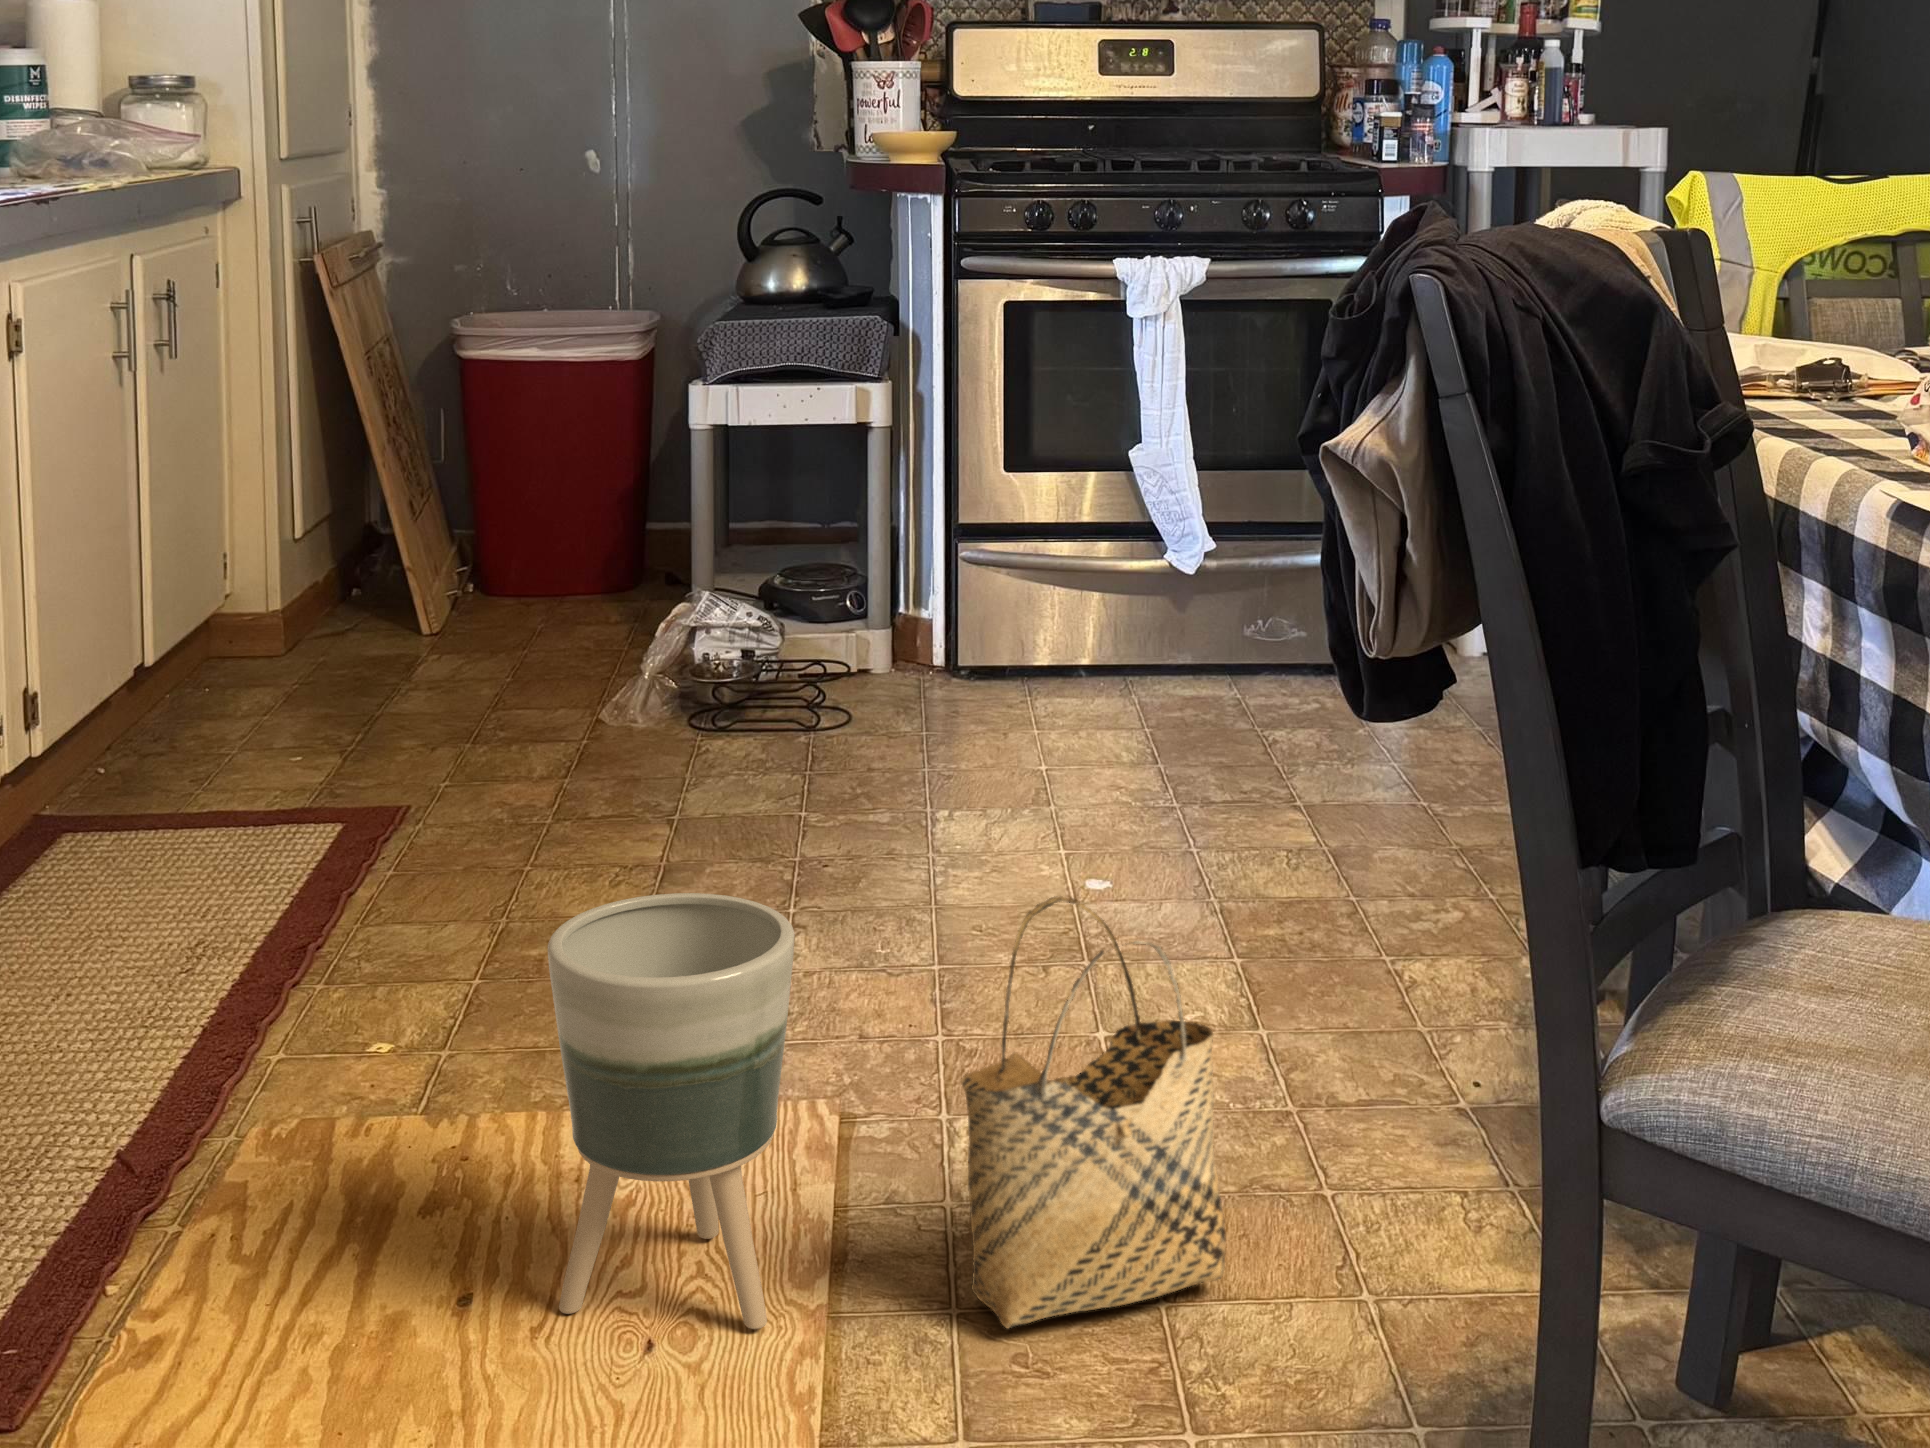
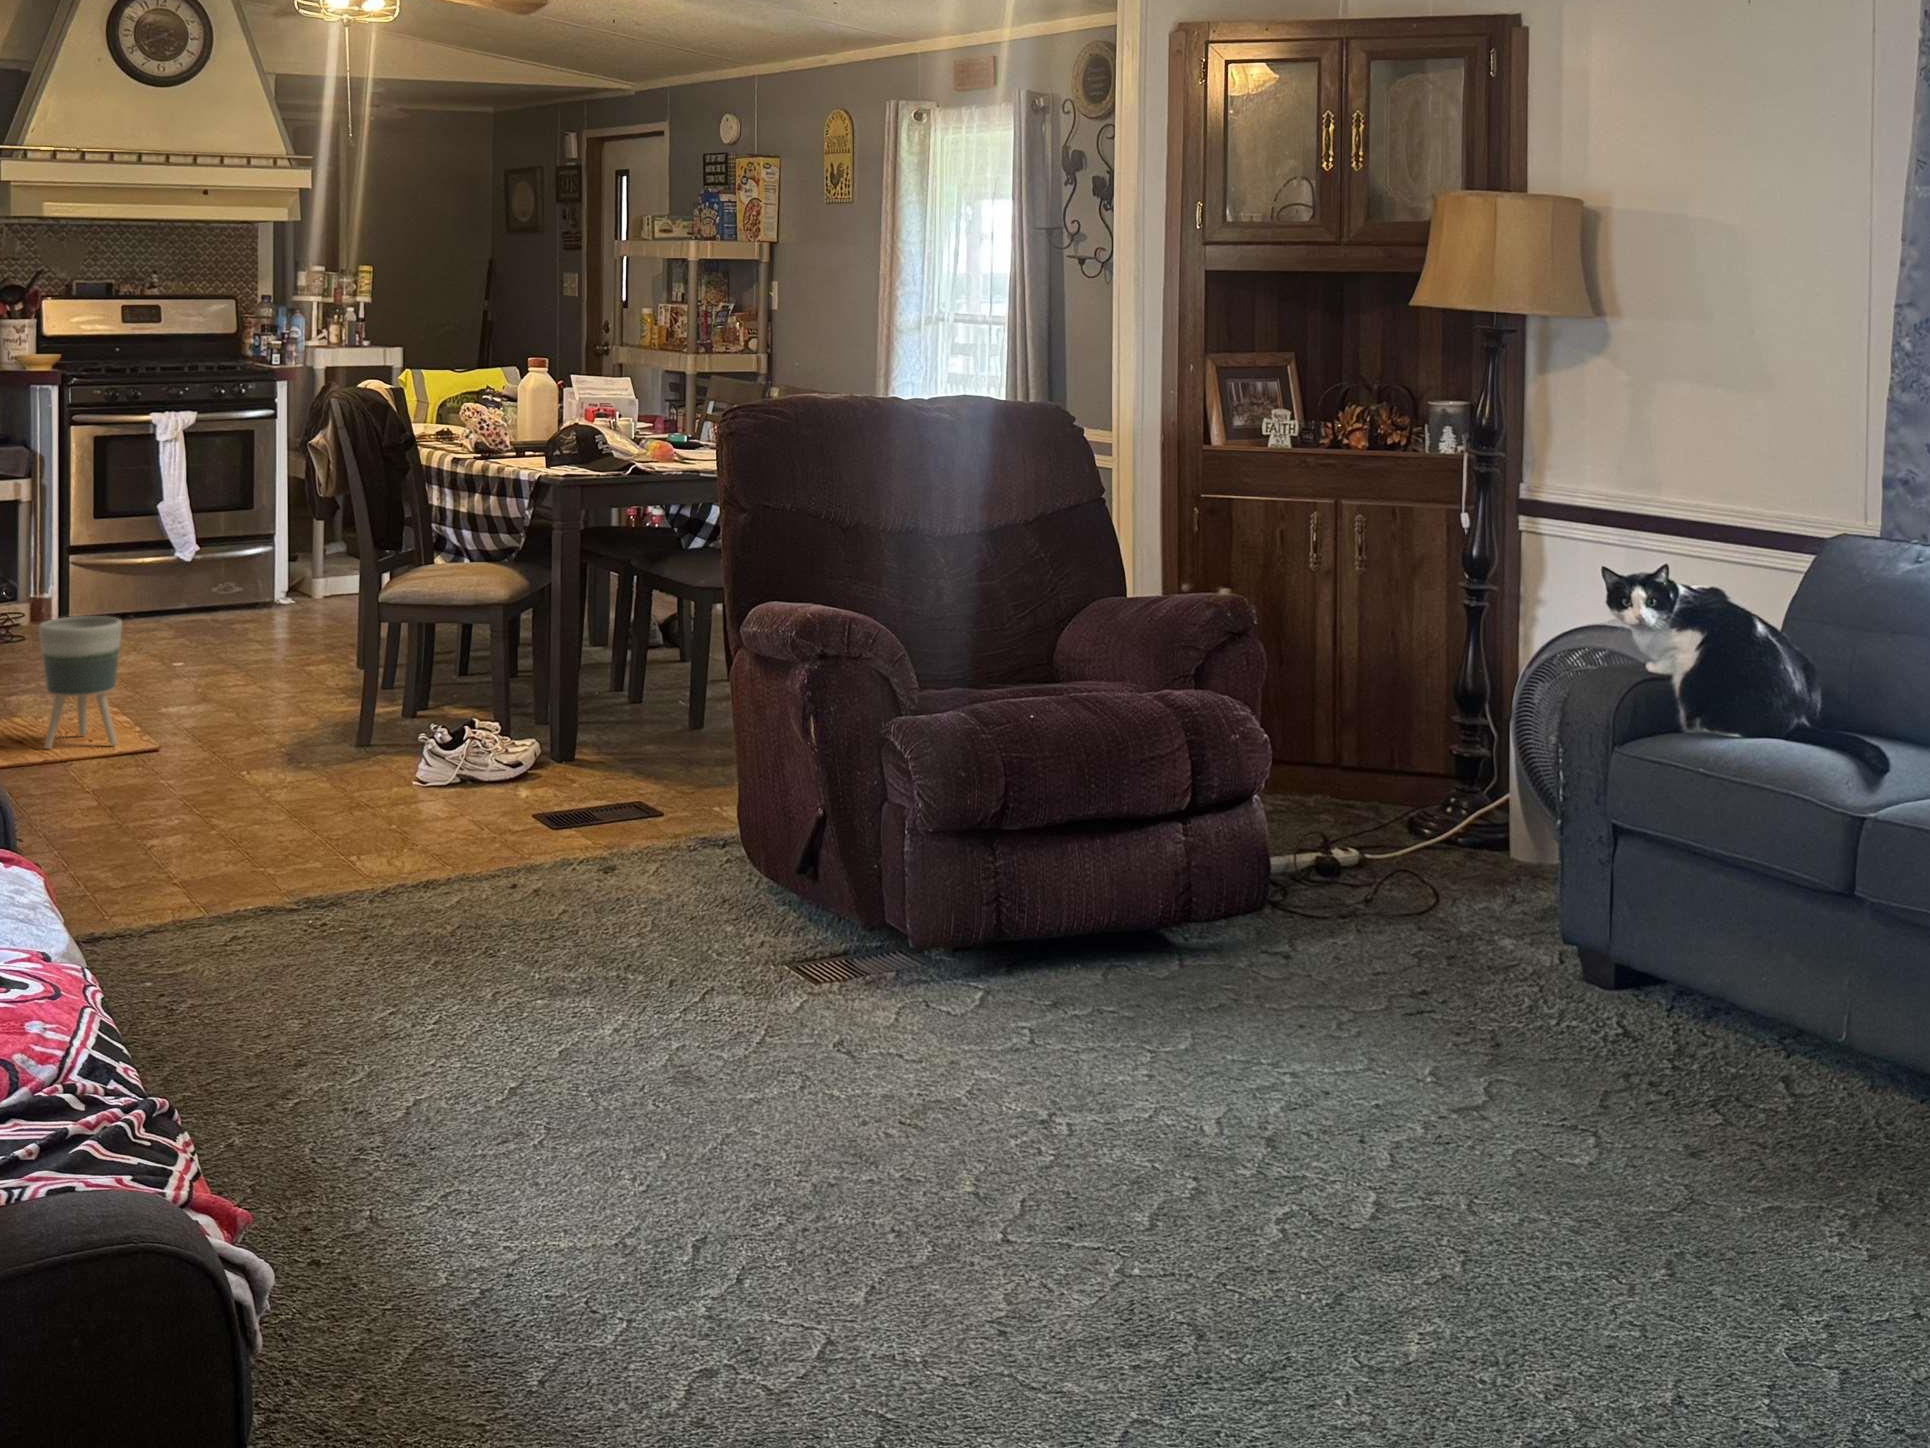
woven basket: present [961,896,1226,1329] -> none [179,608,263,737]

